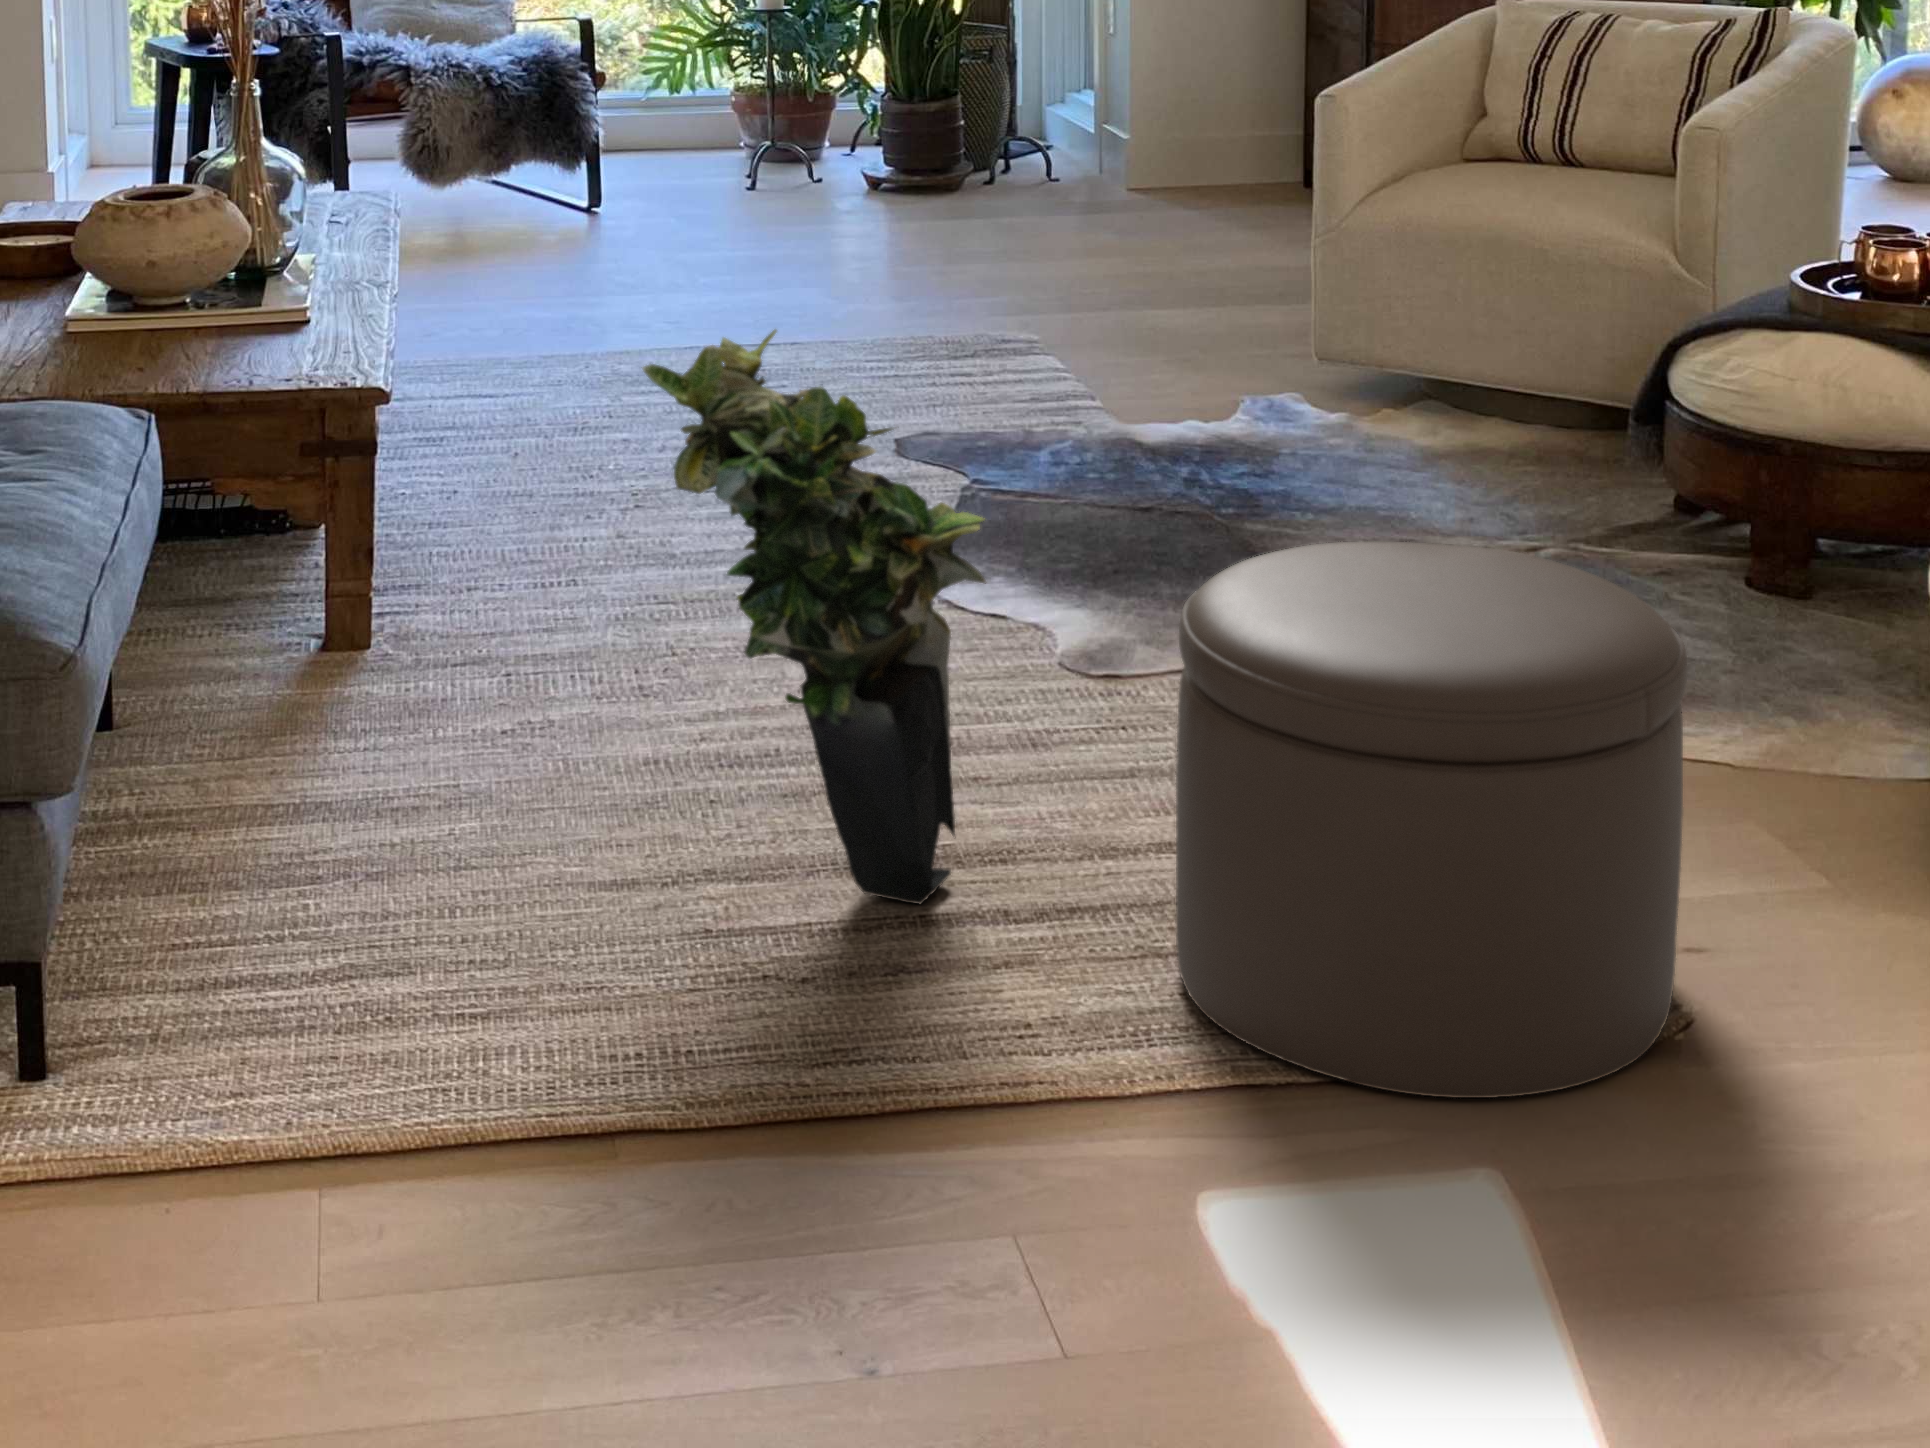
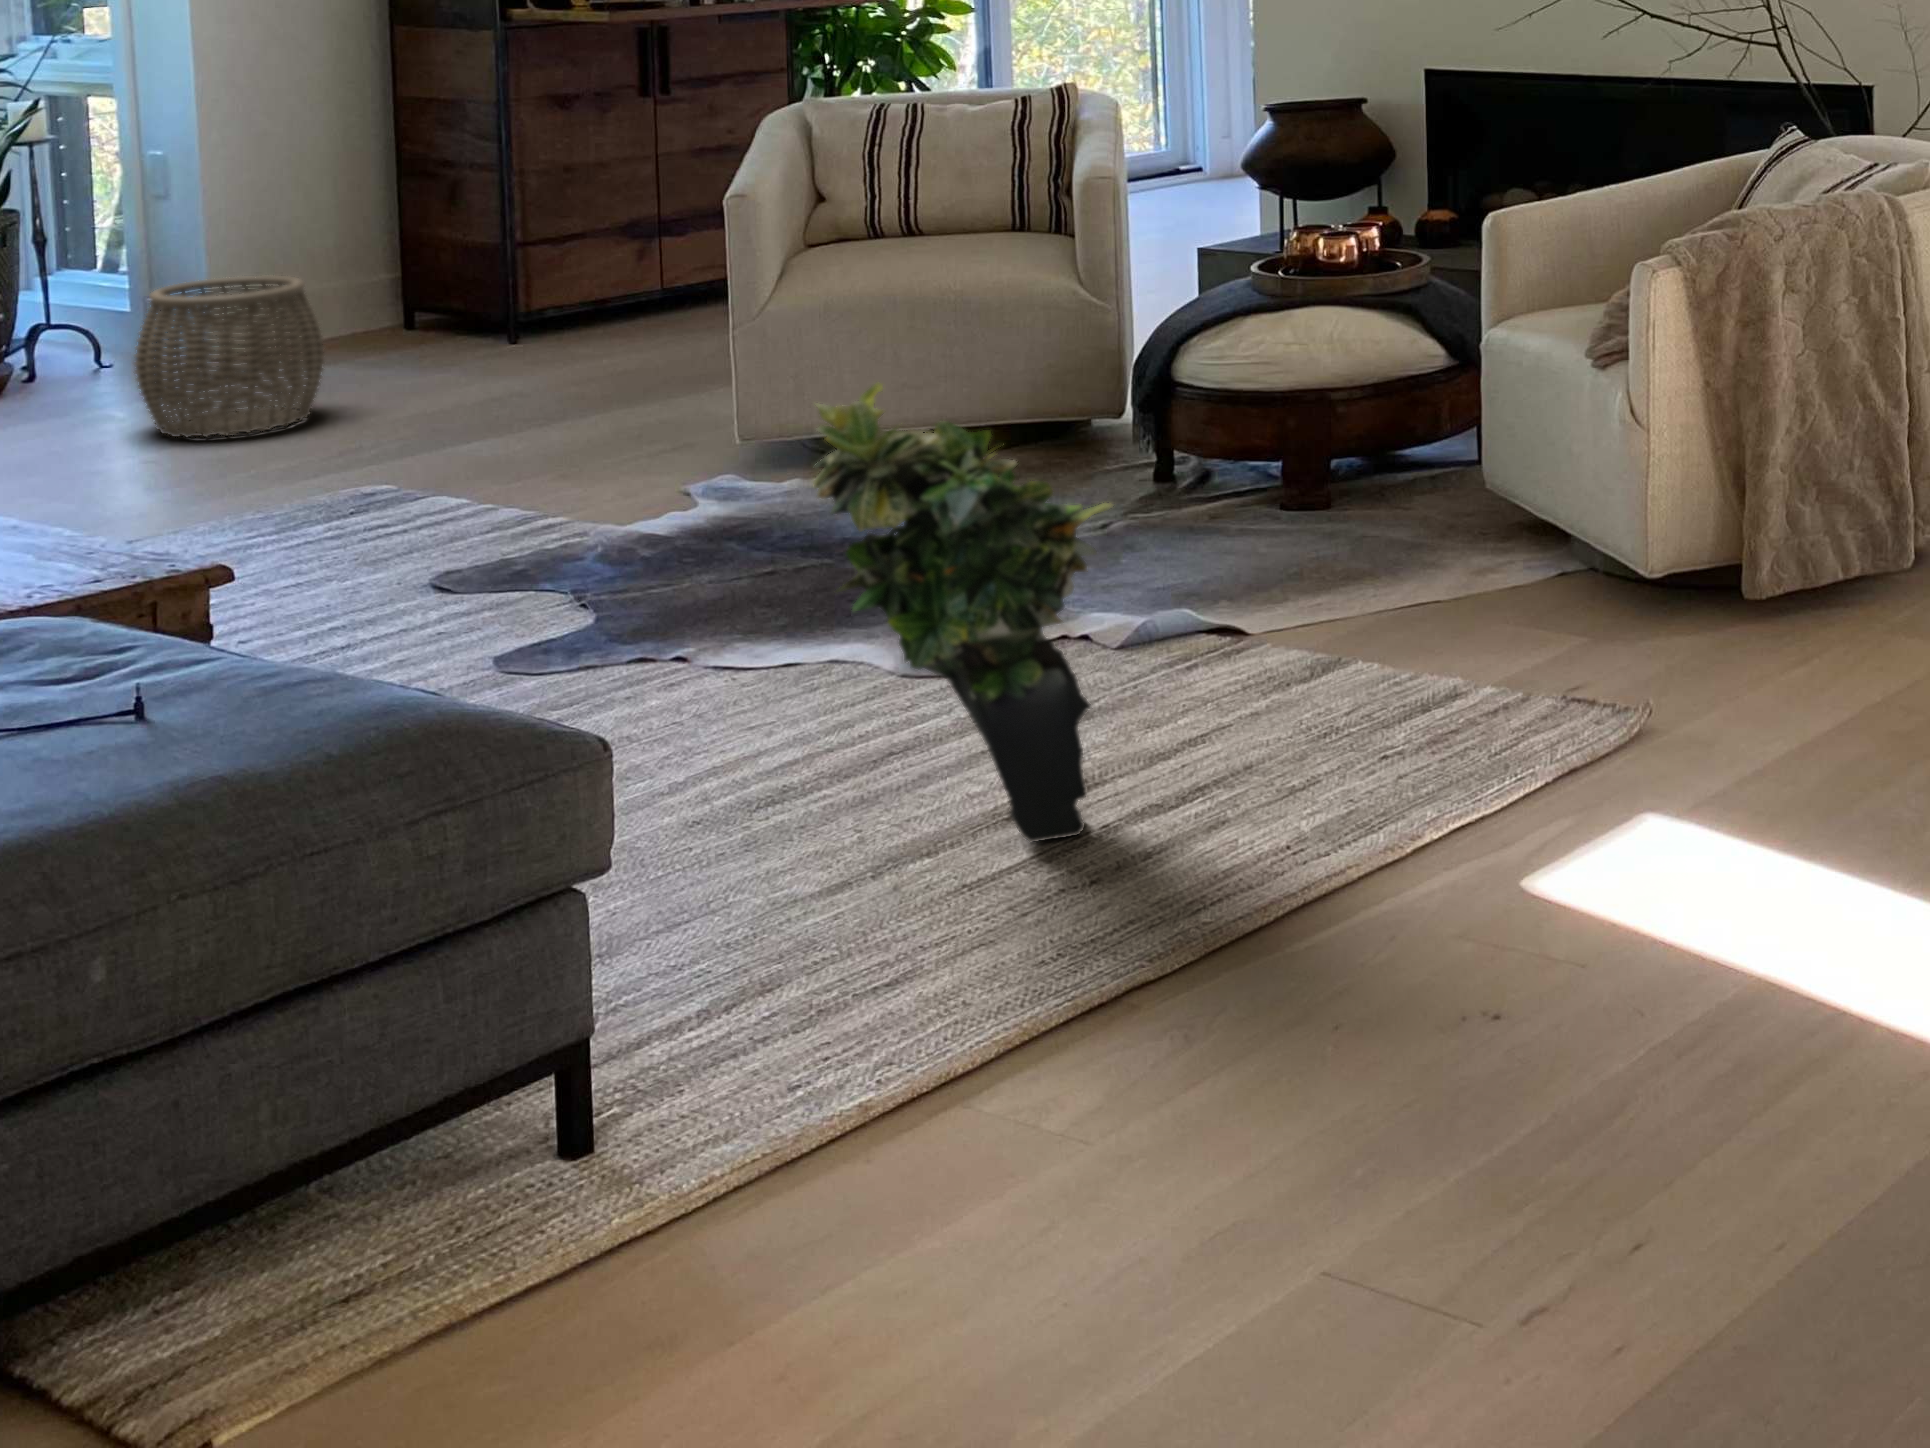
woven basket: none [953,114,1109,264] -> present [135,276,325,437]
ottoman: present [1176,541,1688,1098] -> none [1275,441,1640,816]

